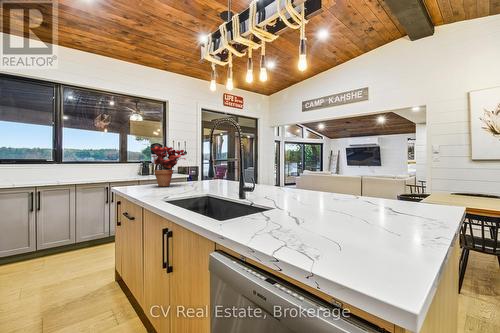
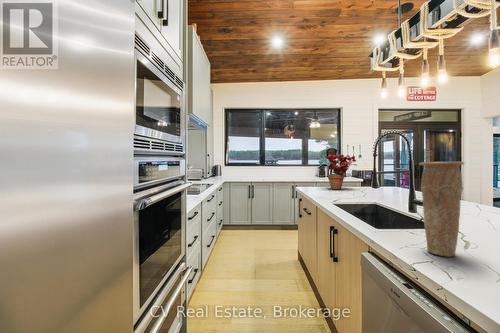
vase: none [264,139,299,236] -> present [420,161,464,257]

